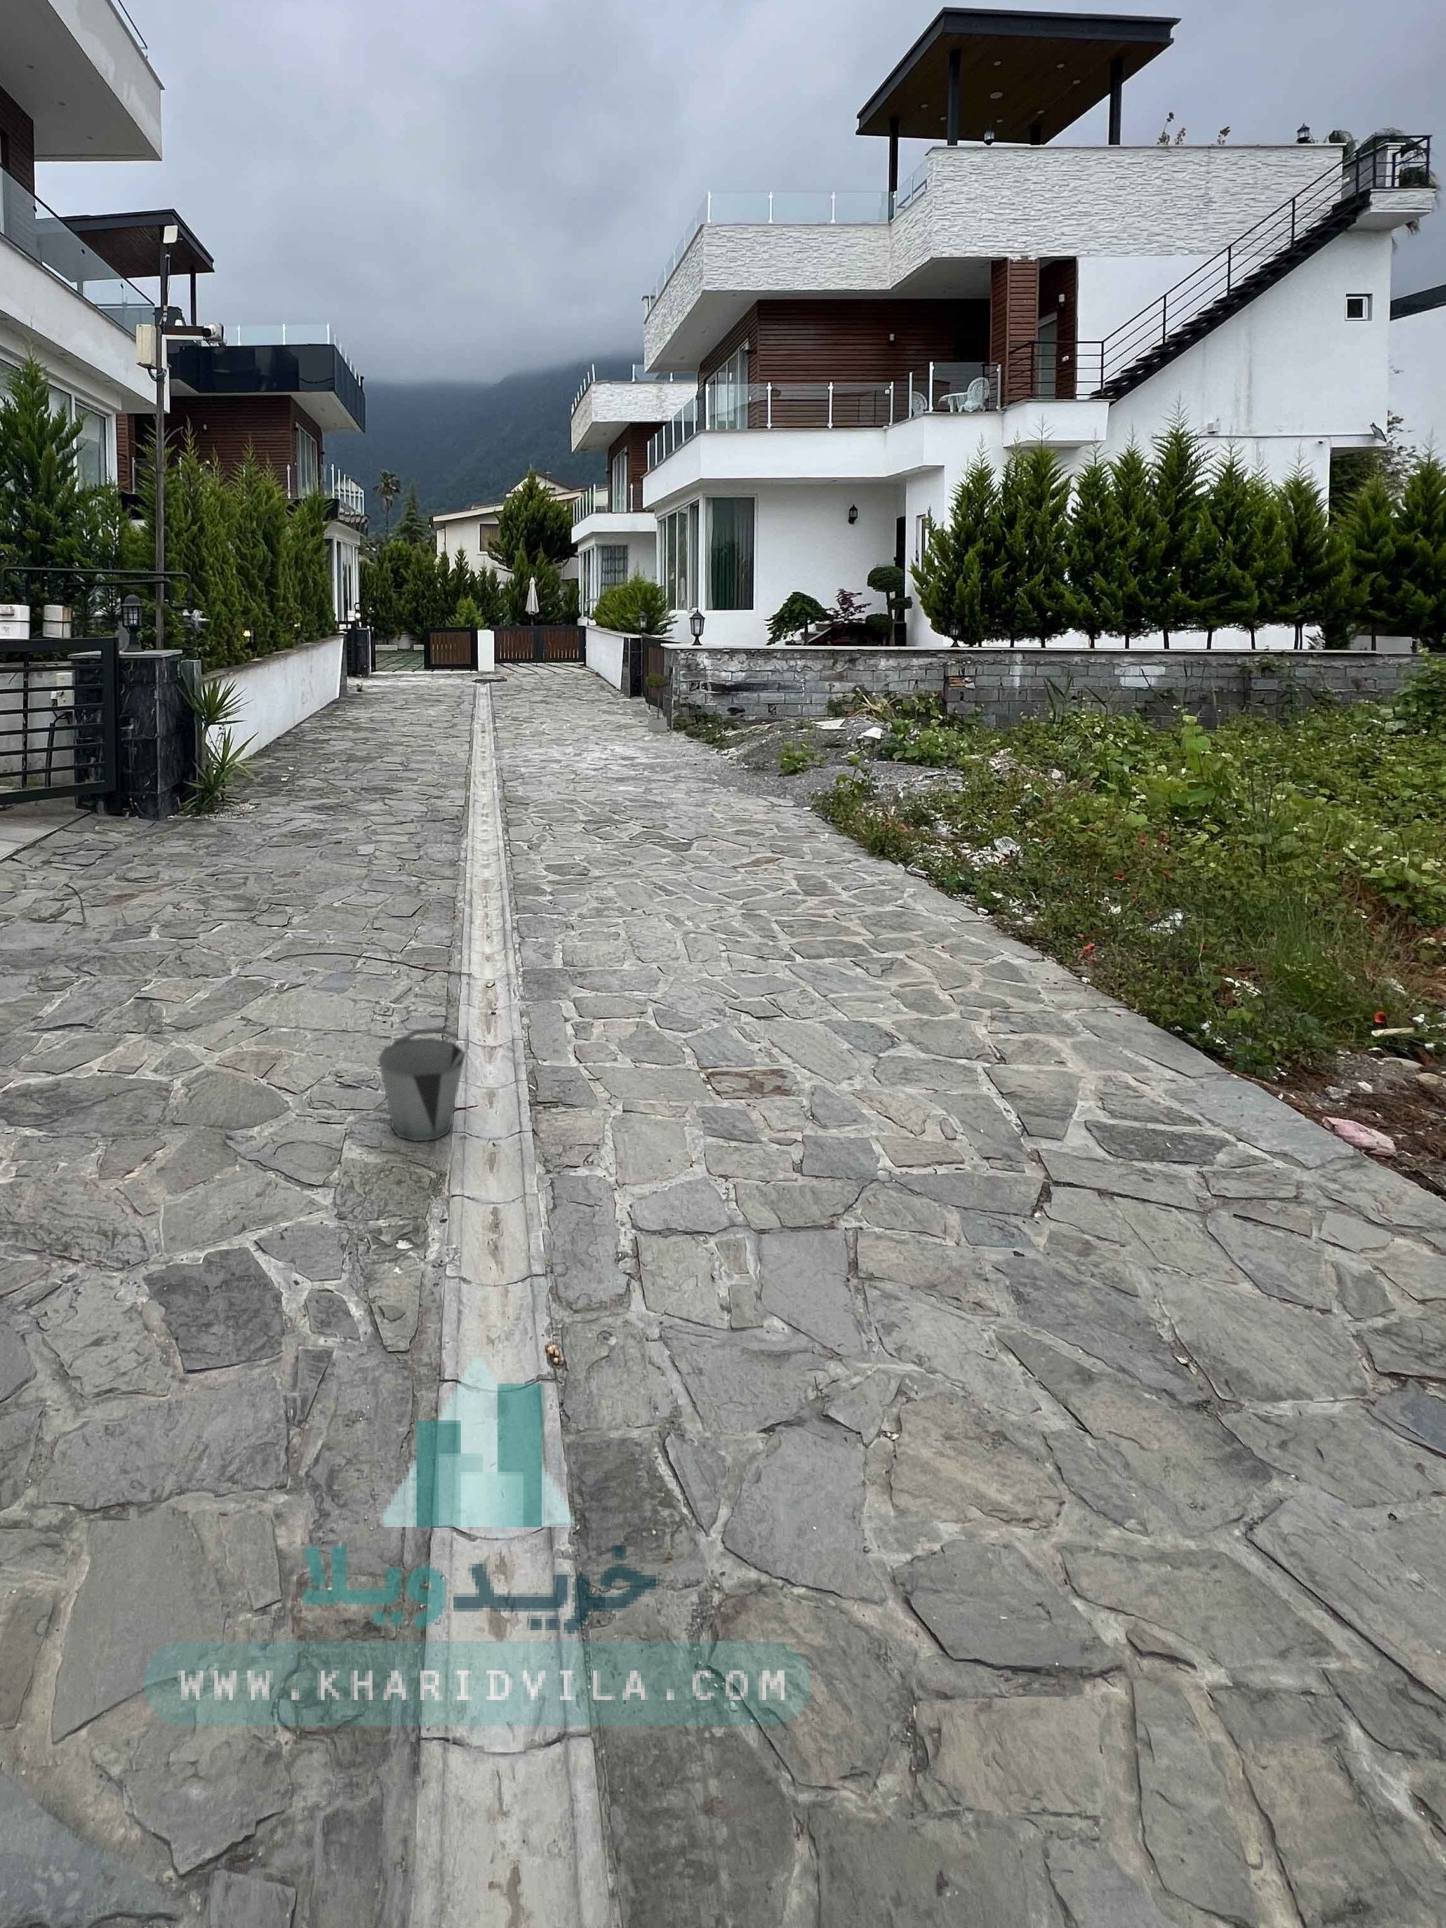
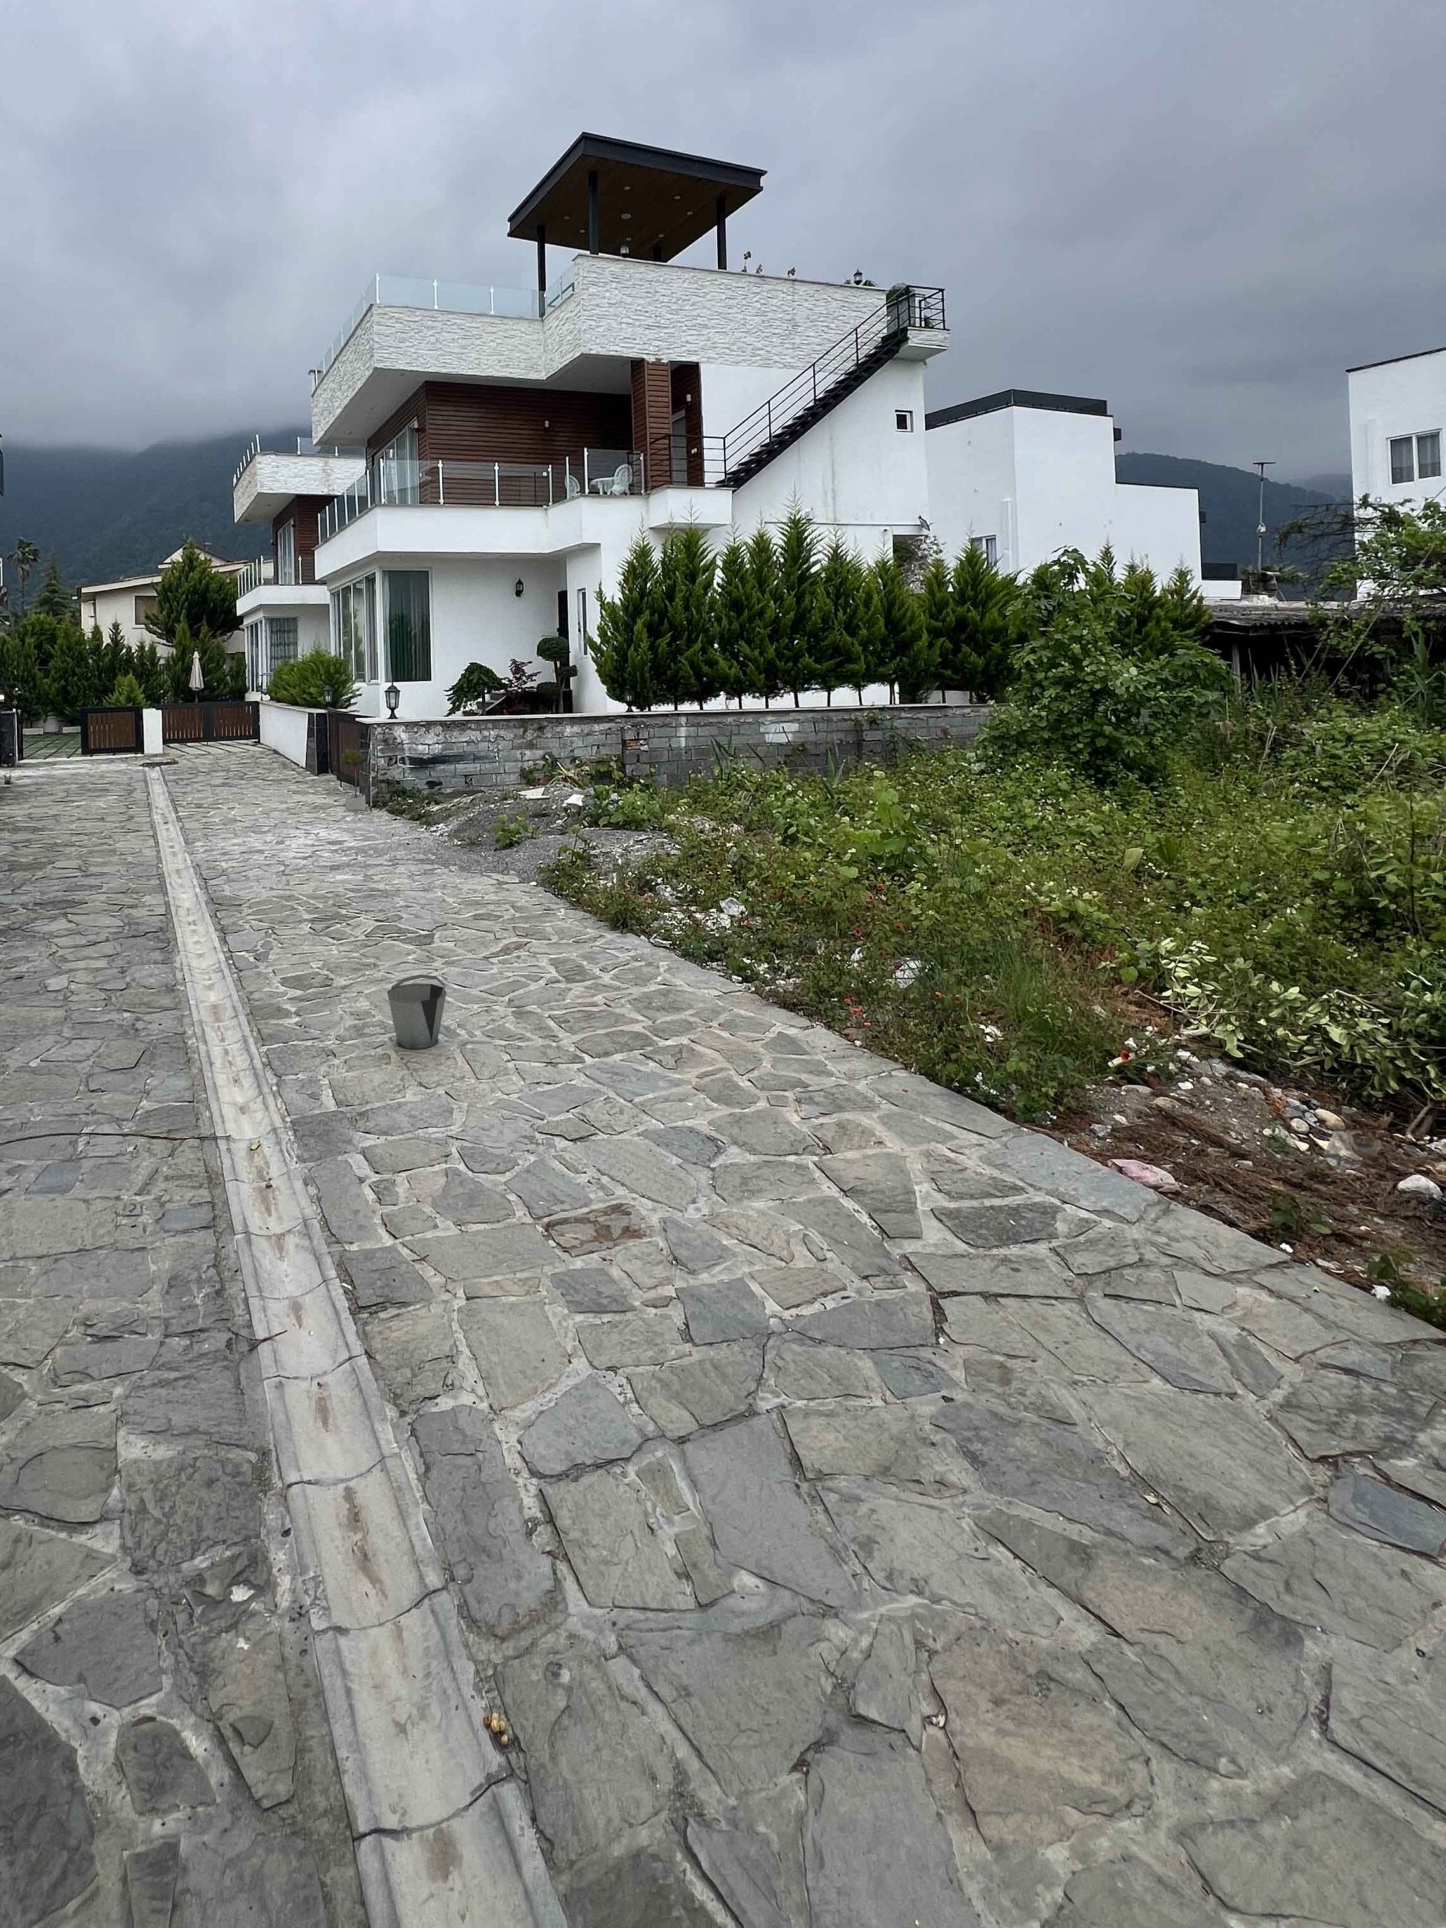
bucket: present [379,1027,465,1141] -> present [387,974,446,1049]

